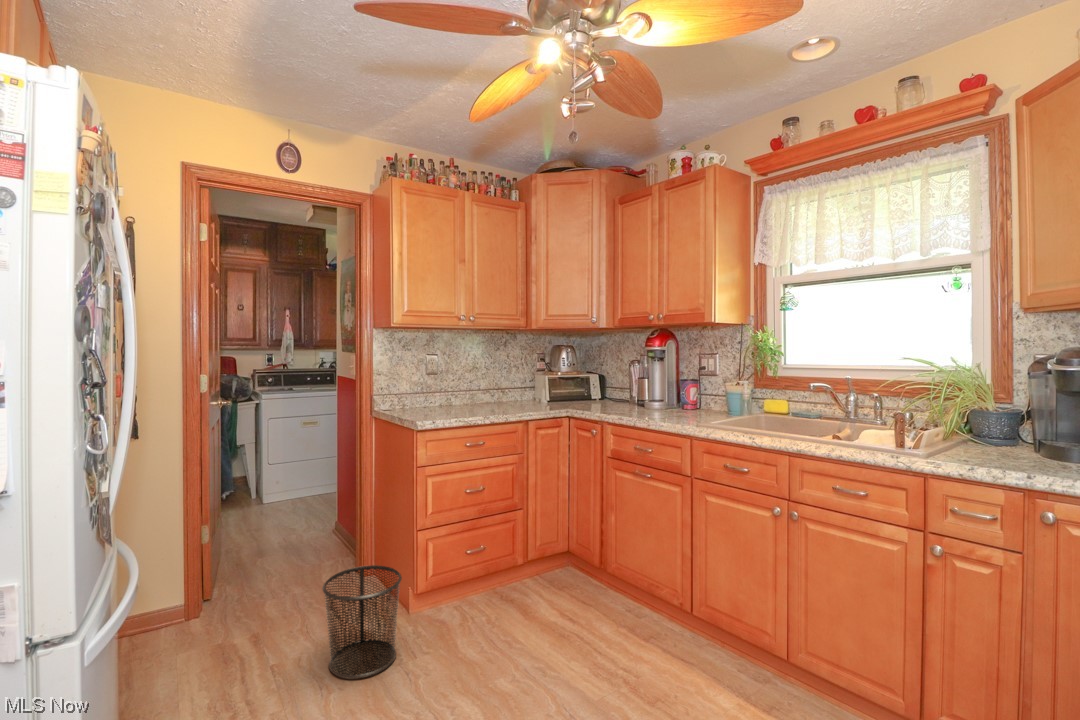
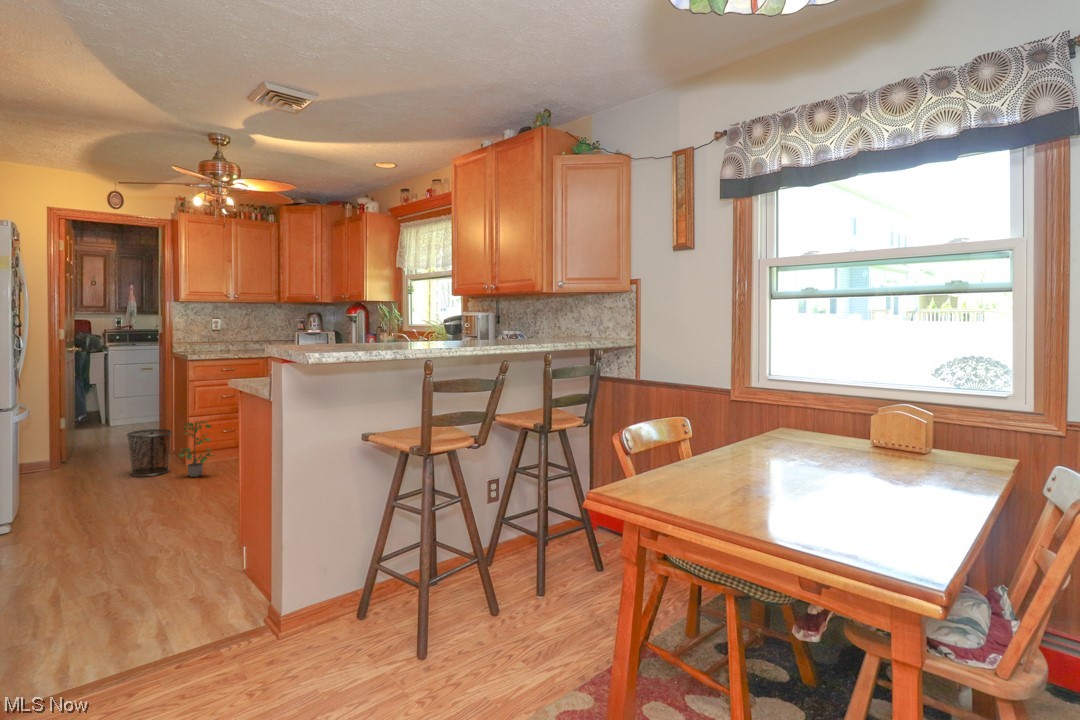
potted plant: none [428,560,500,682] -> present [179,421,214,477]

